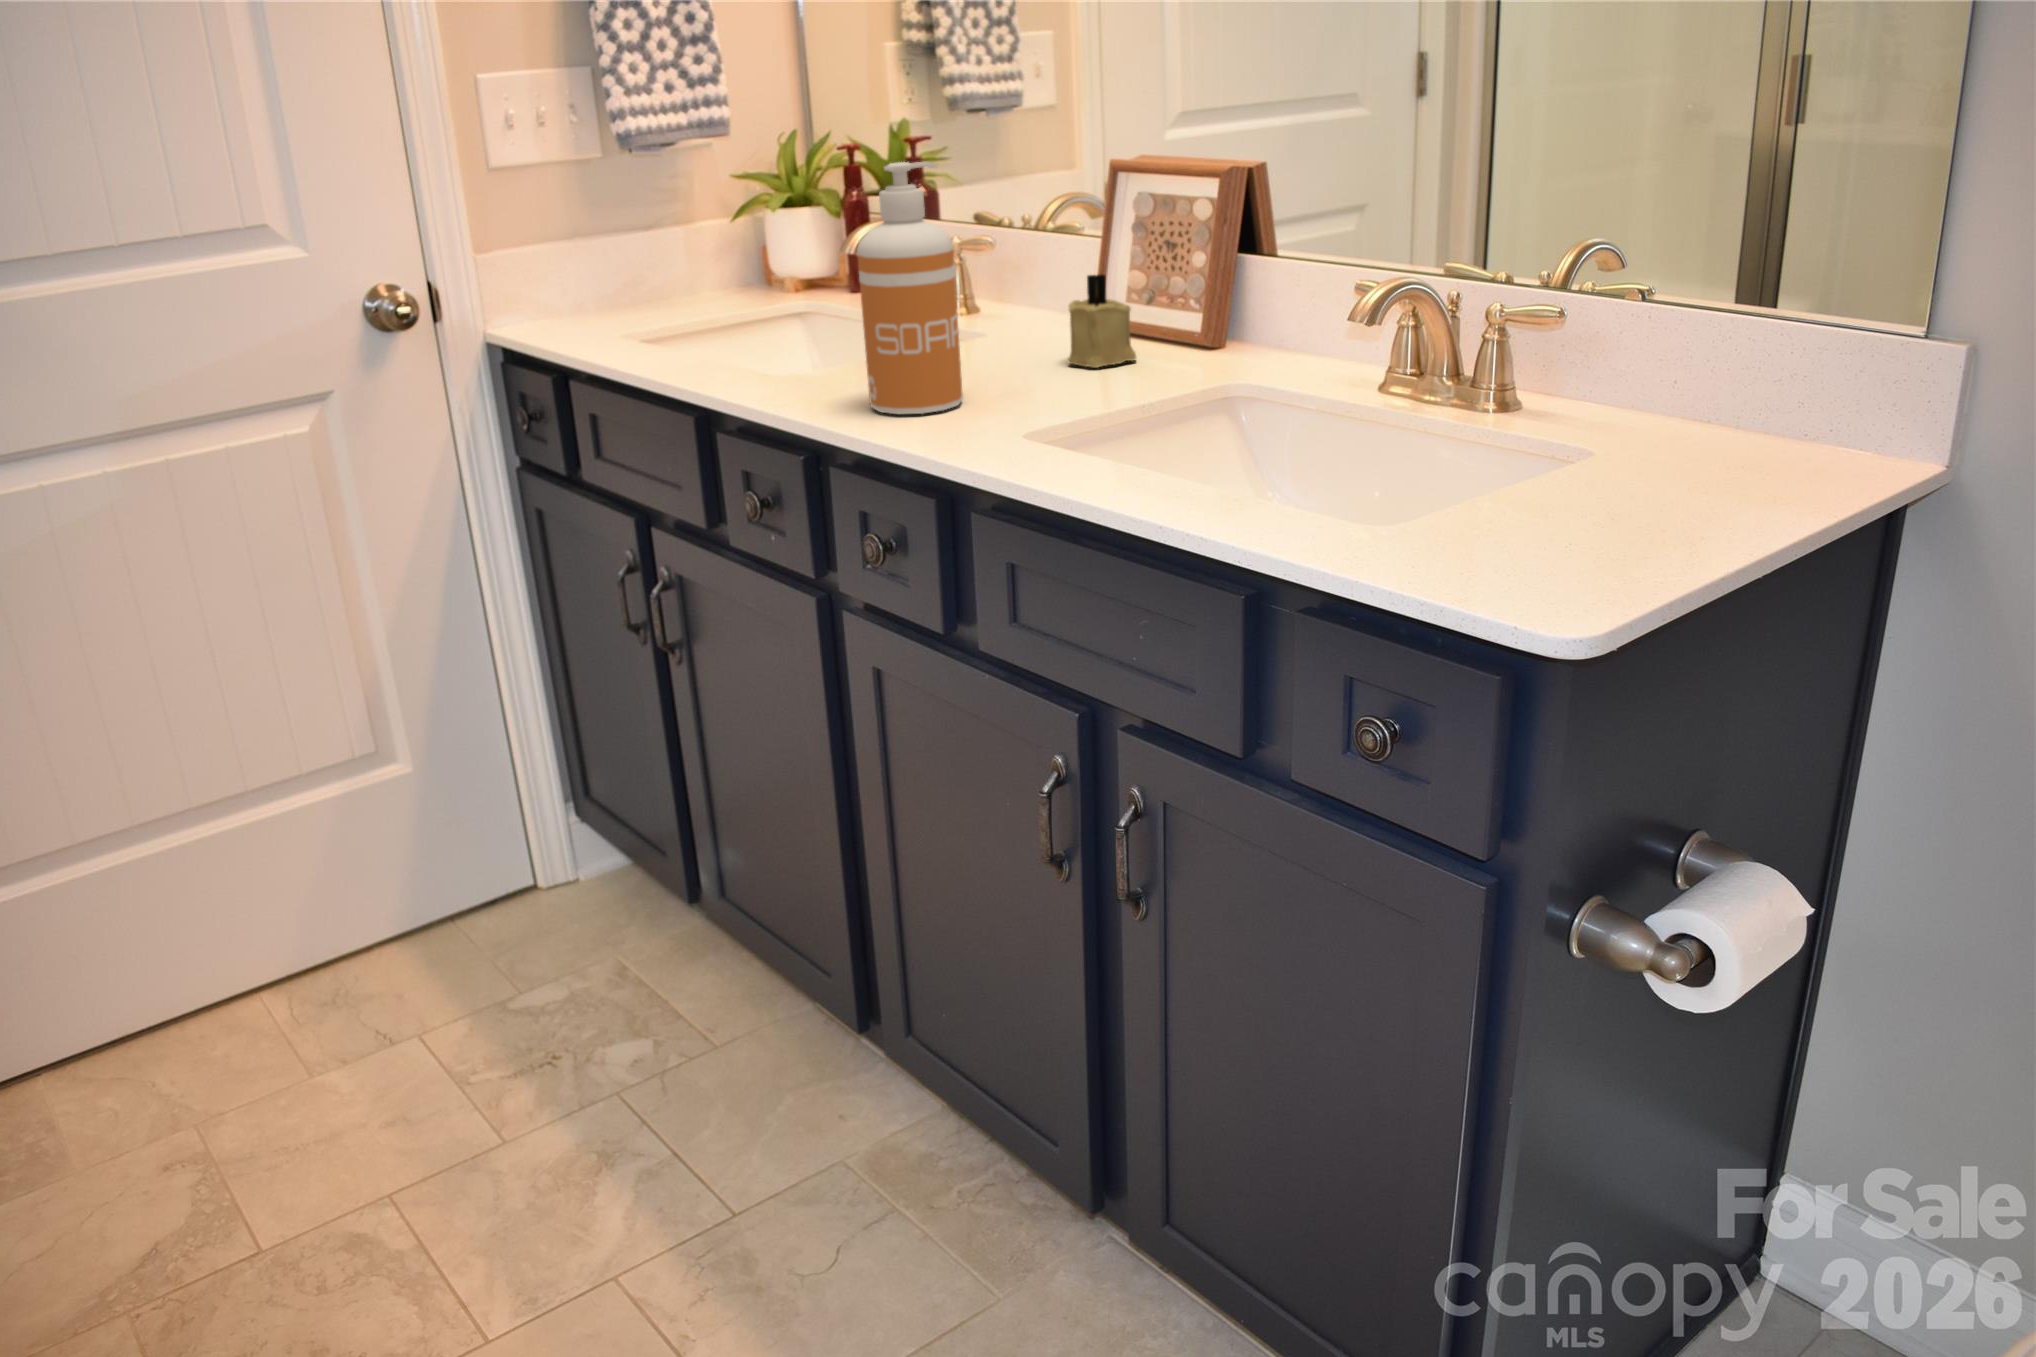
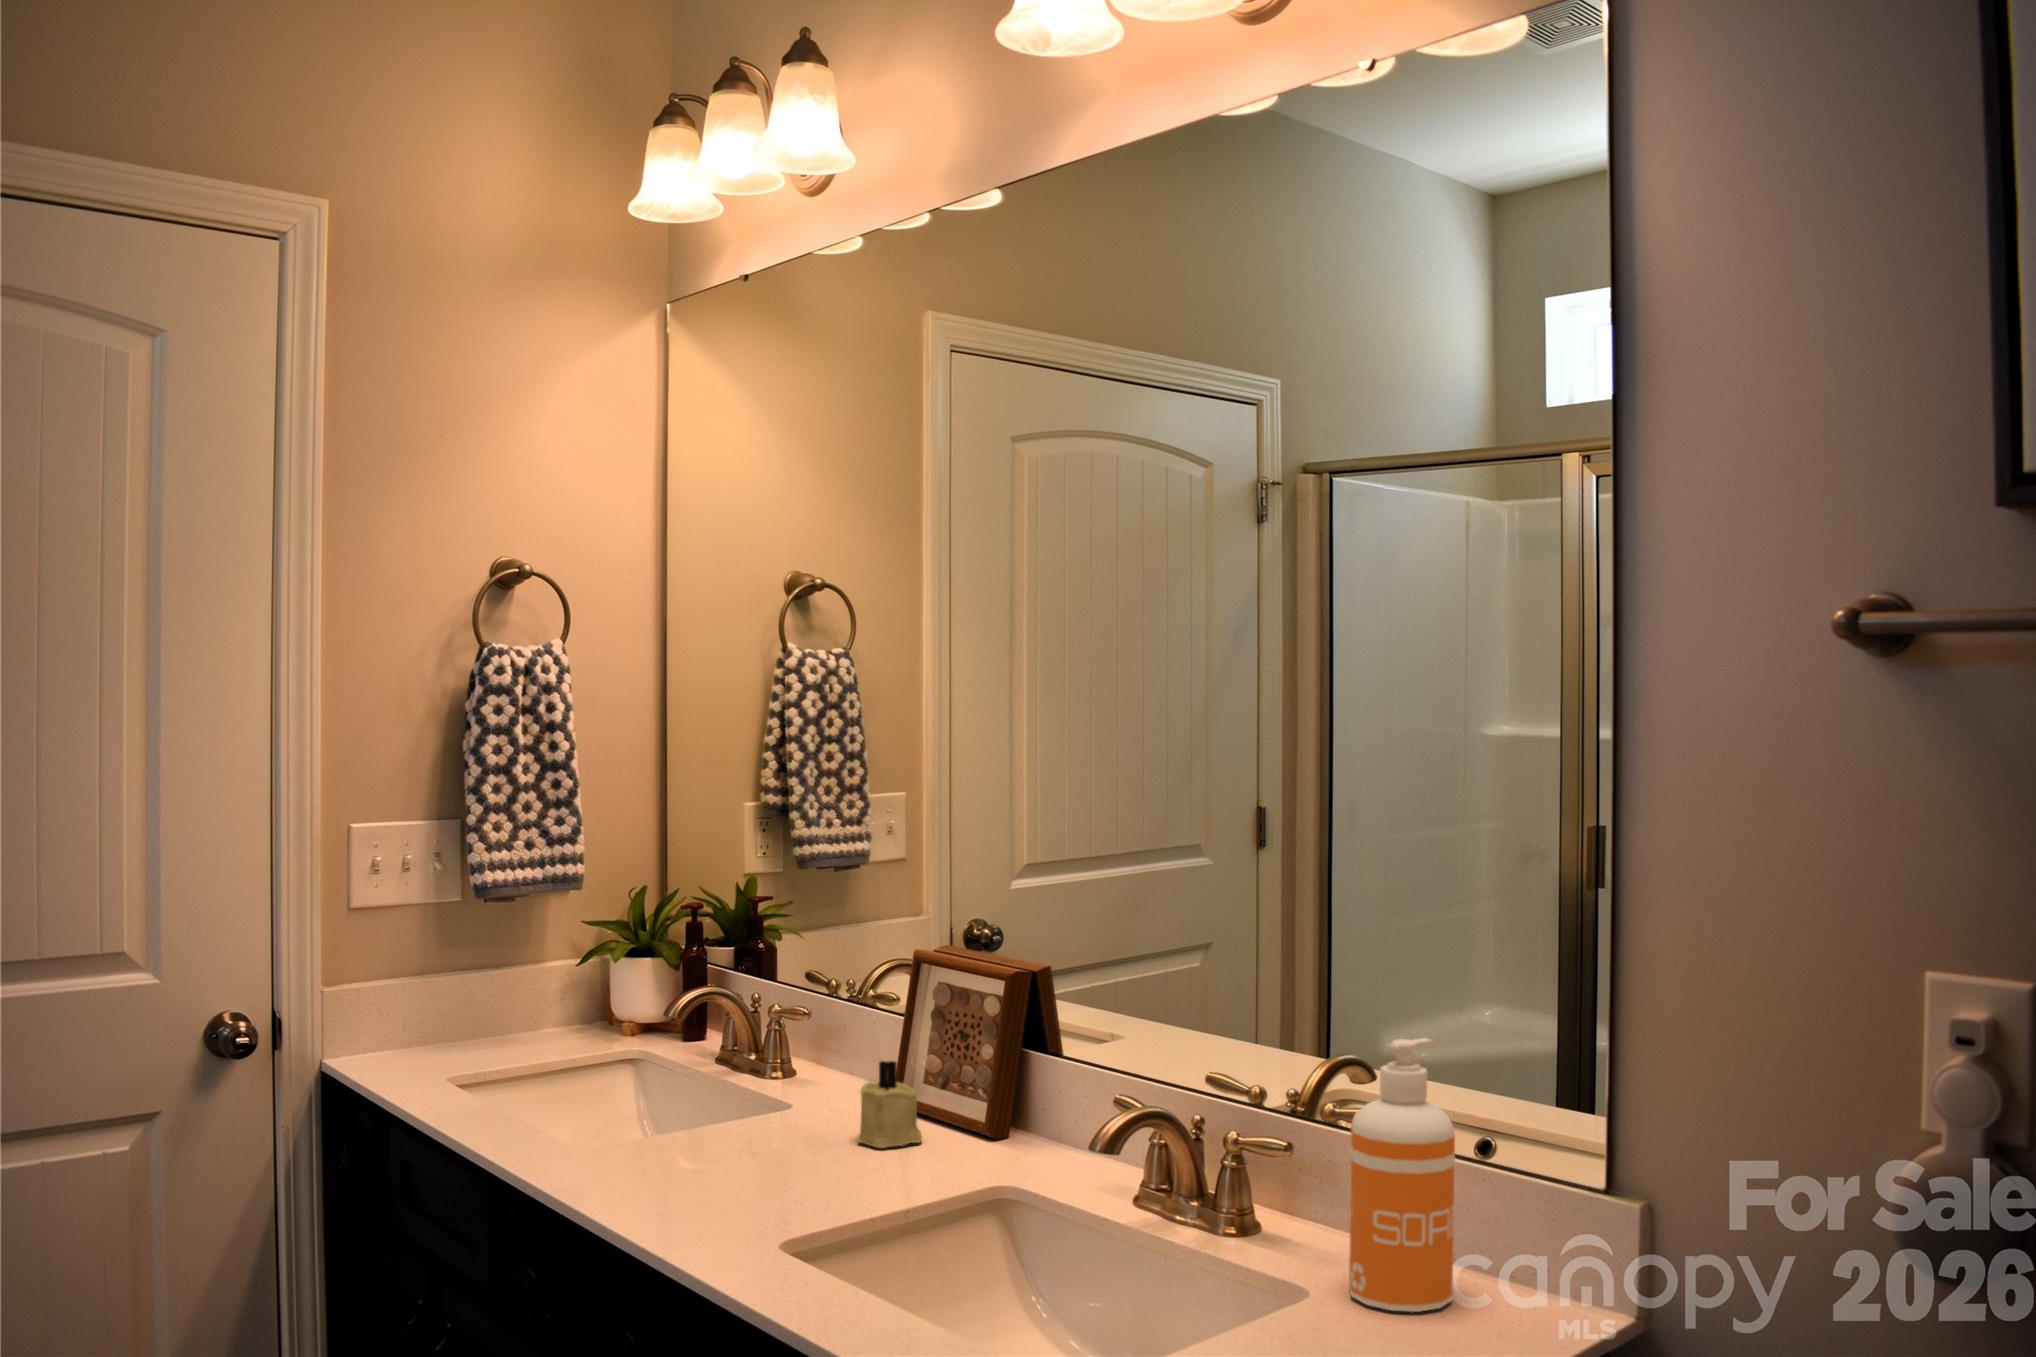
soap dispenser: present [857,162,963,414] -> present [1349,1038,1455,1312]

